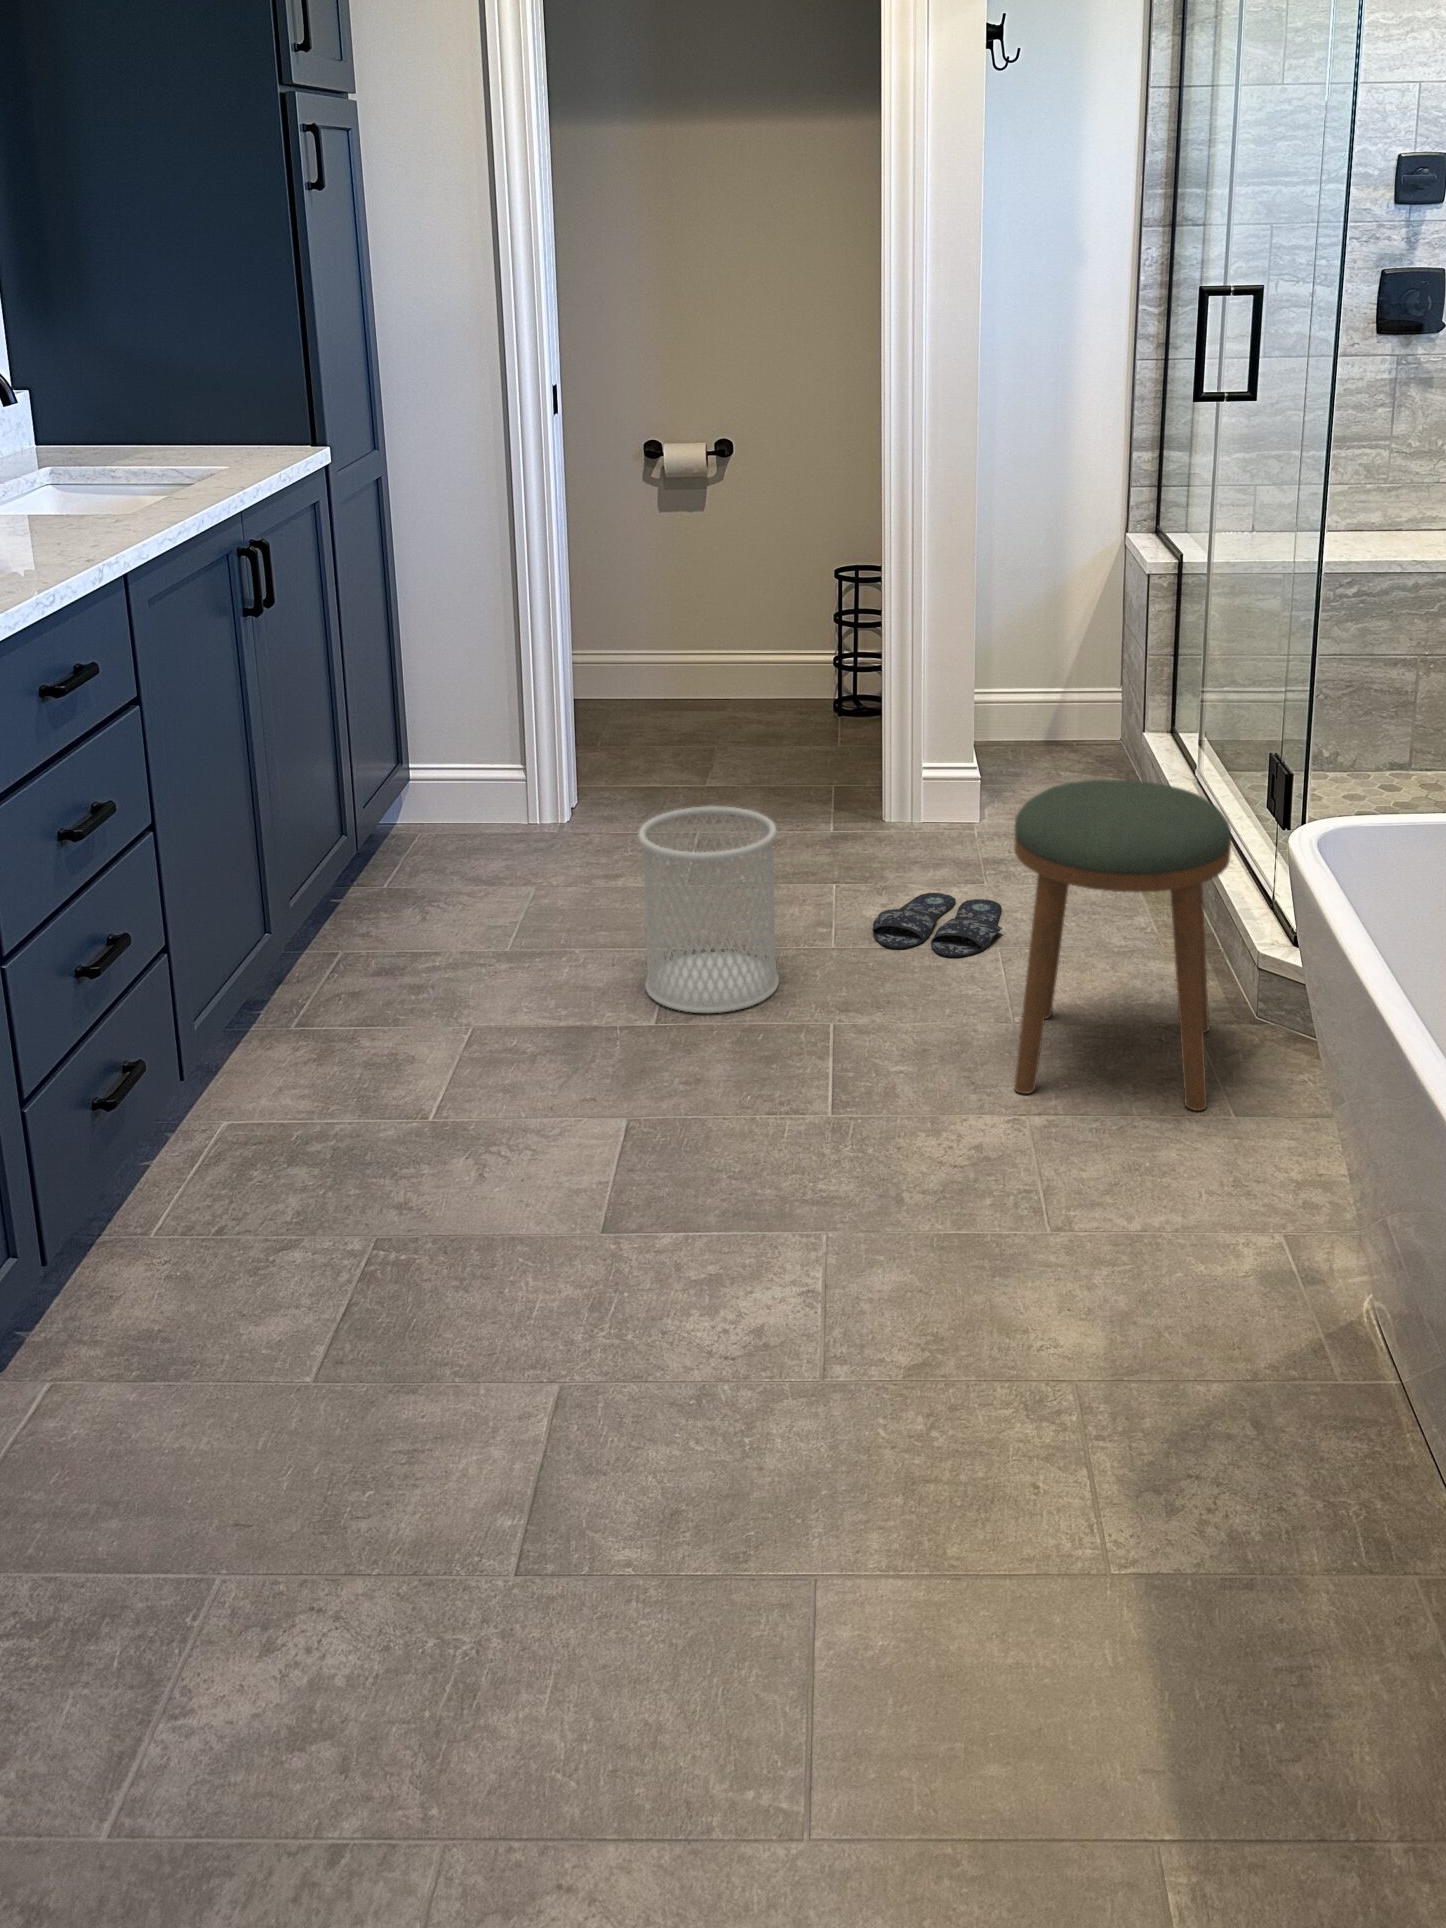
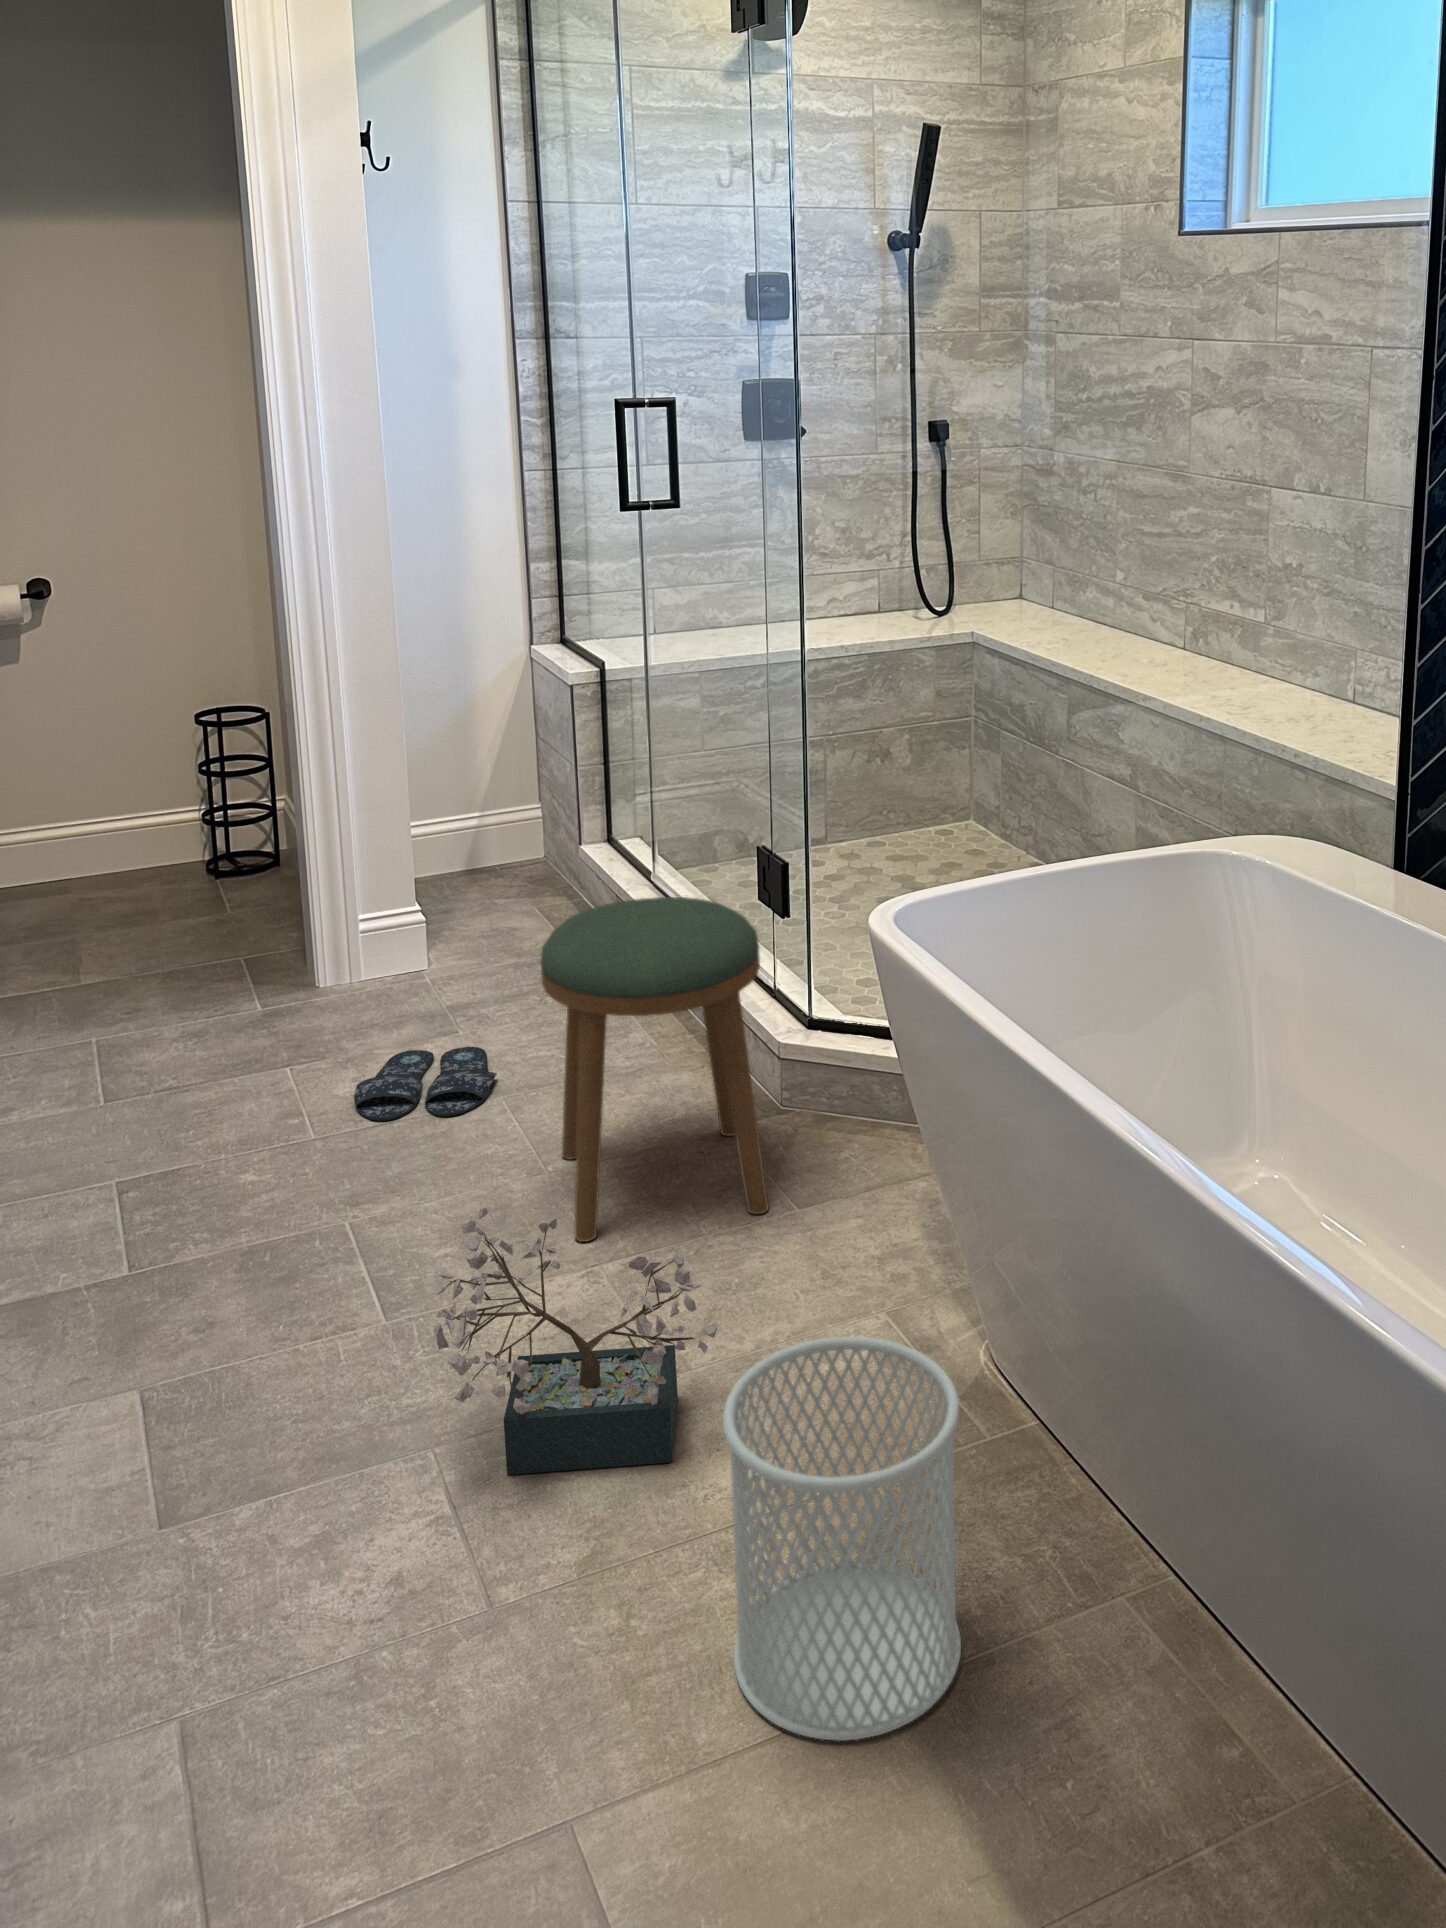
wastebasket: present [638,806,779,1013] -> present [723,1336,961,1741]
decorative plant: none [822,1028,1082,1305] -> present [433,1208,718,1475]

